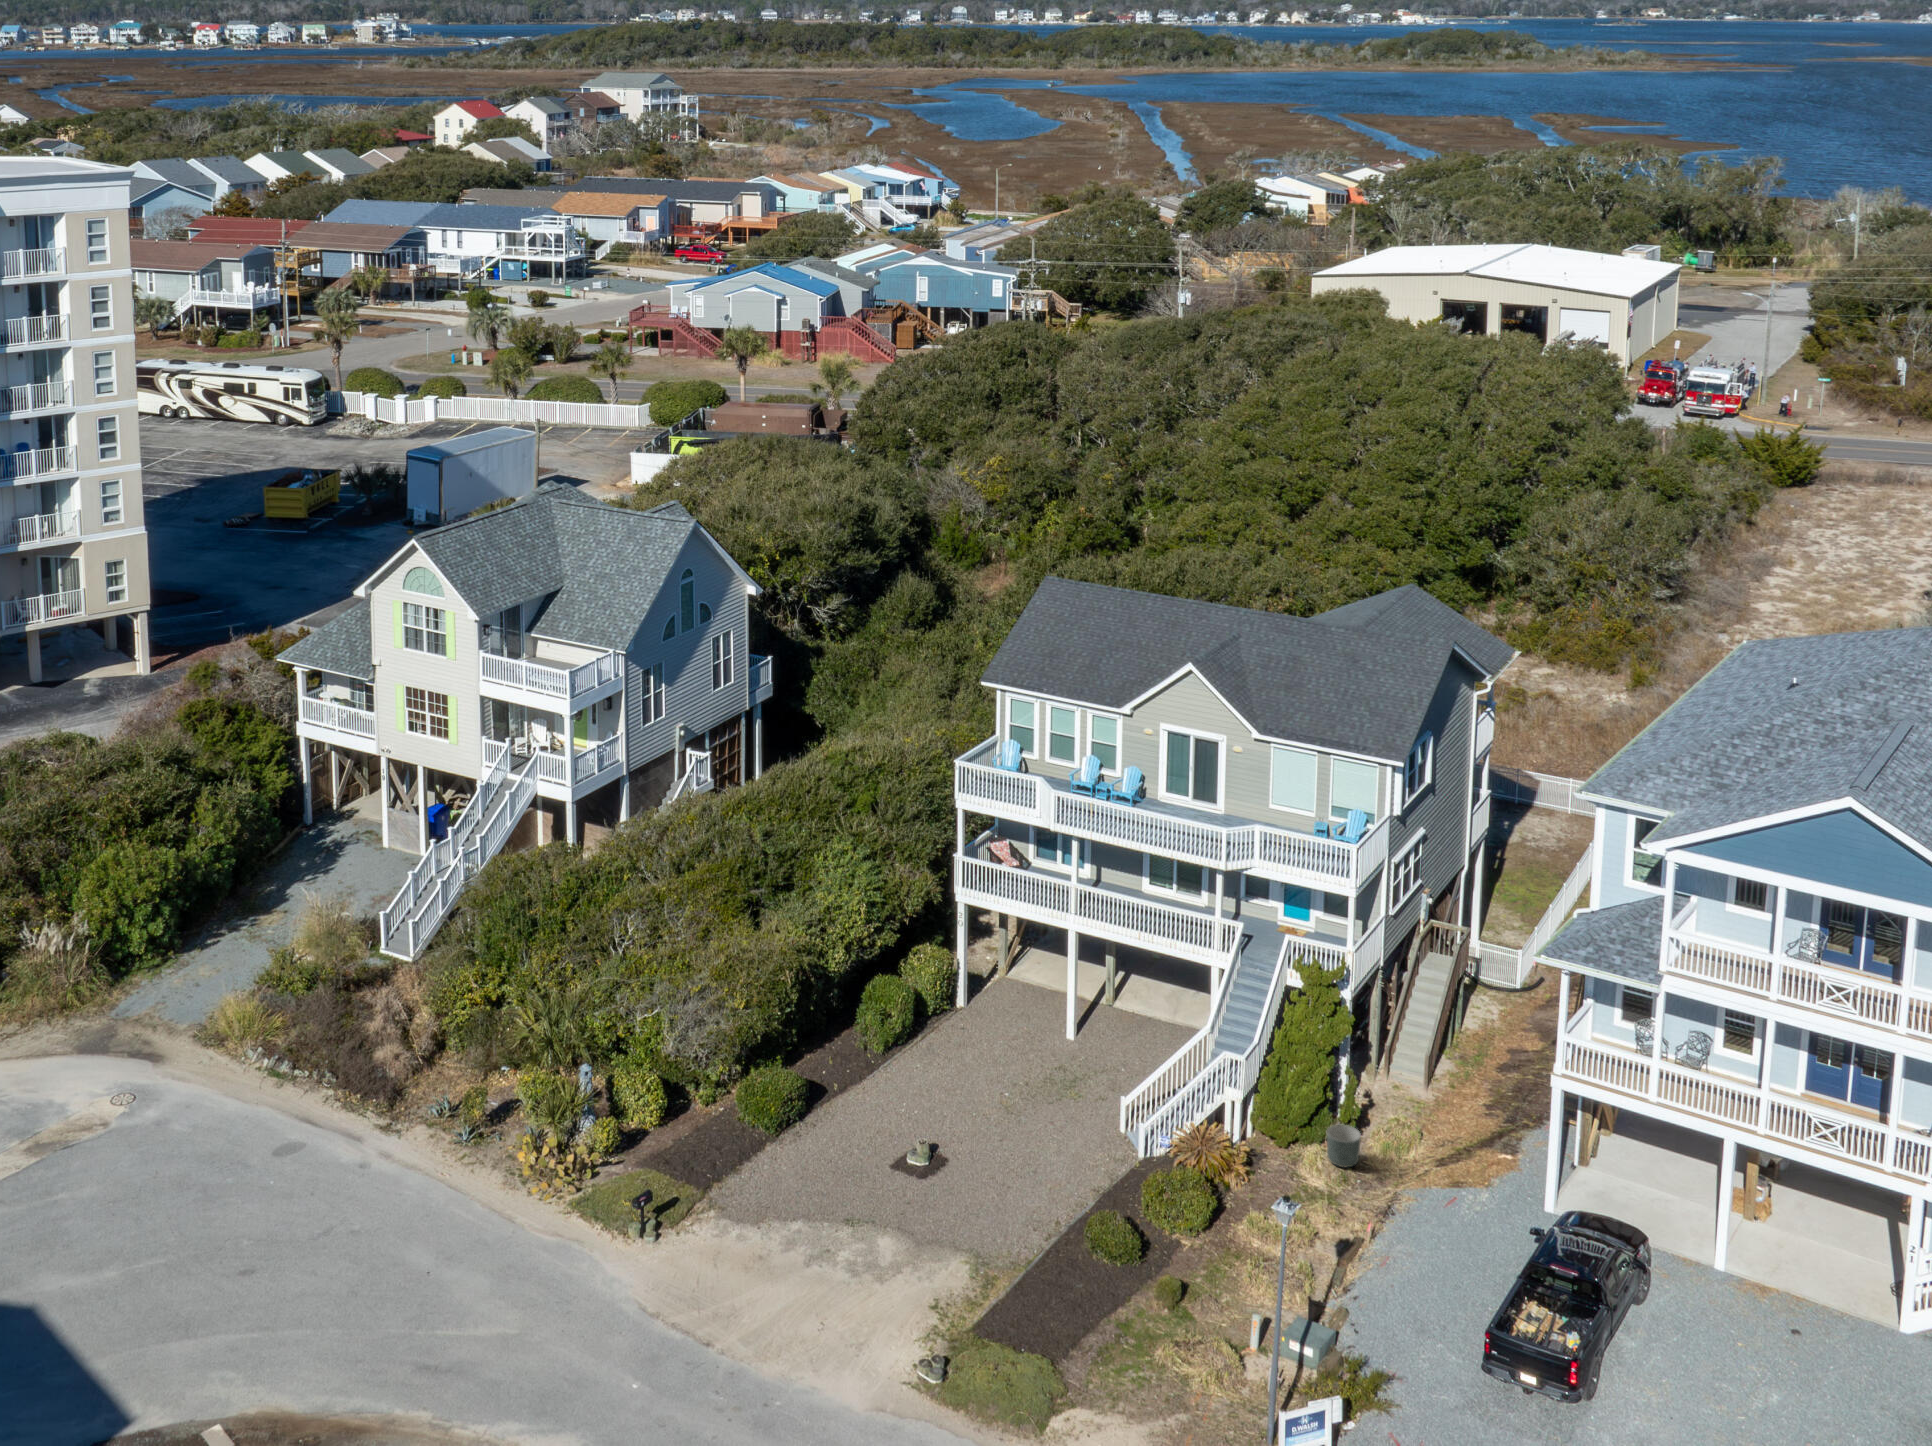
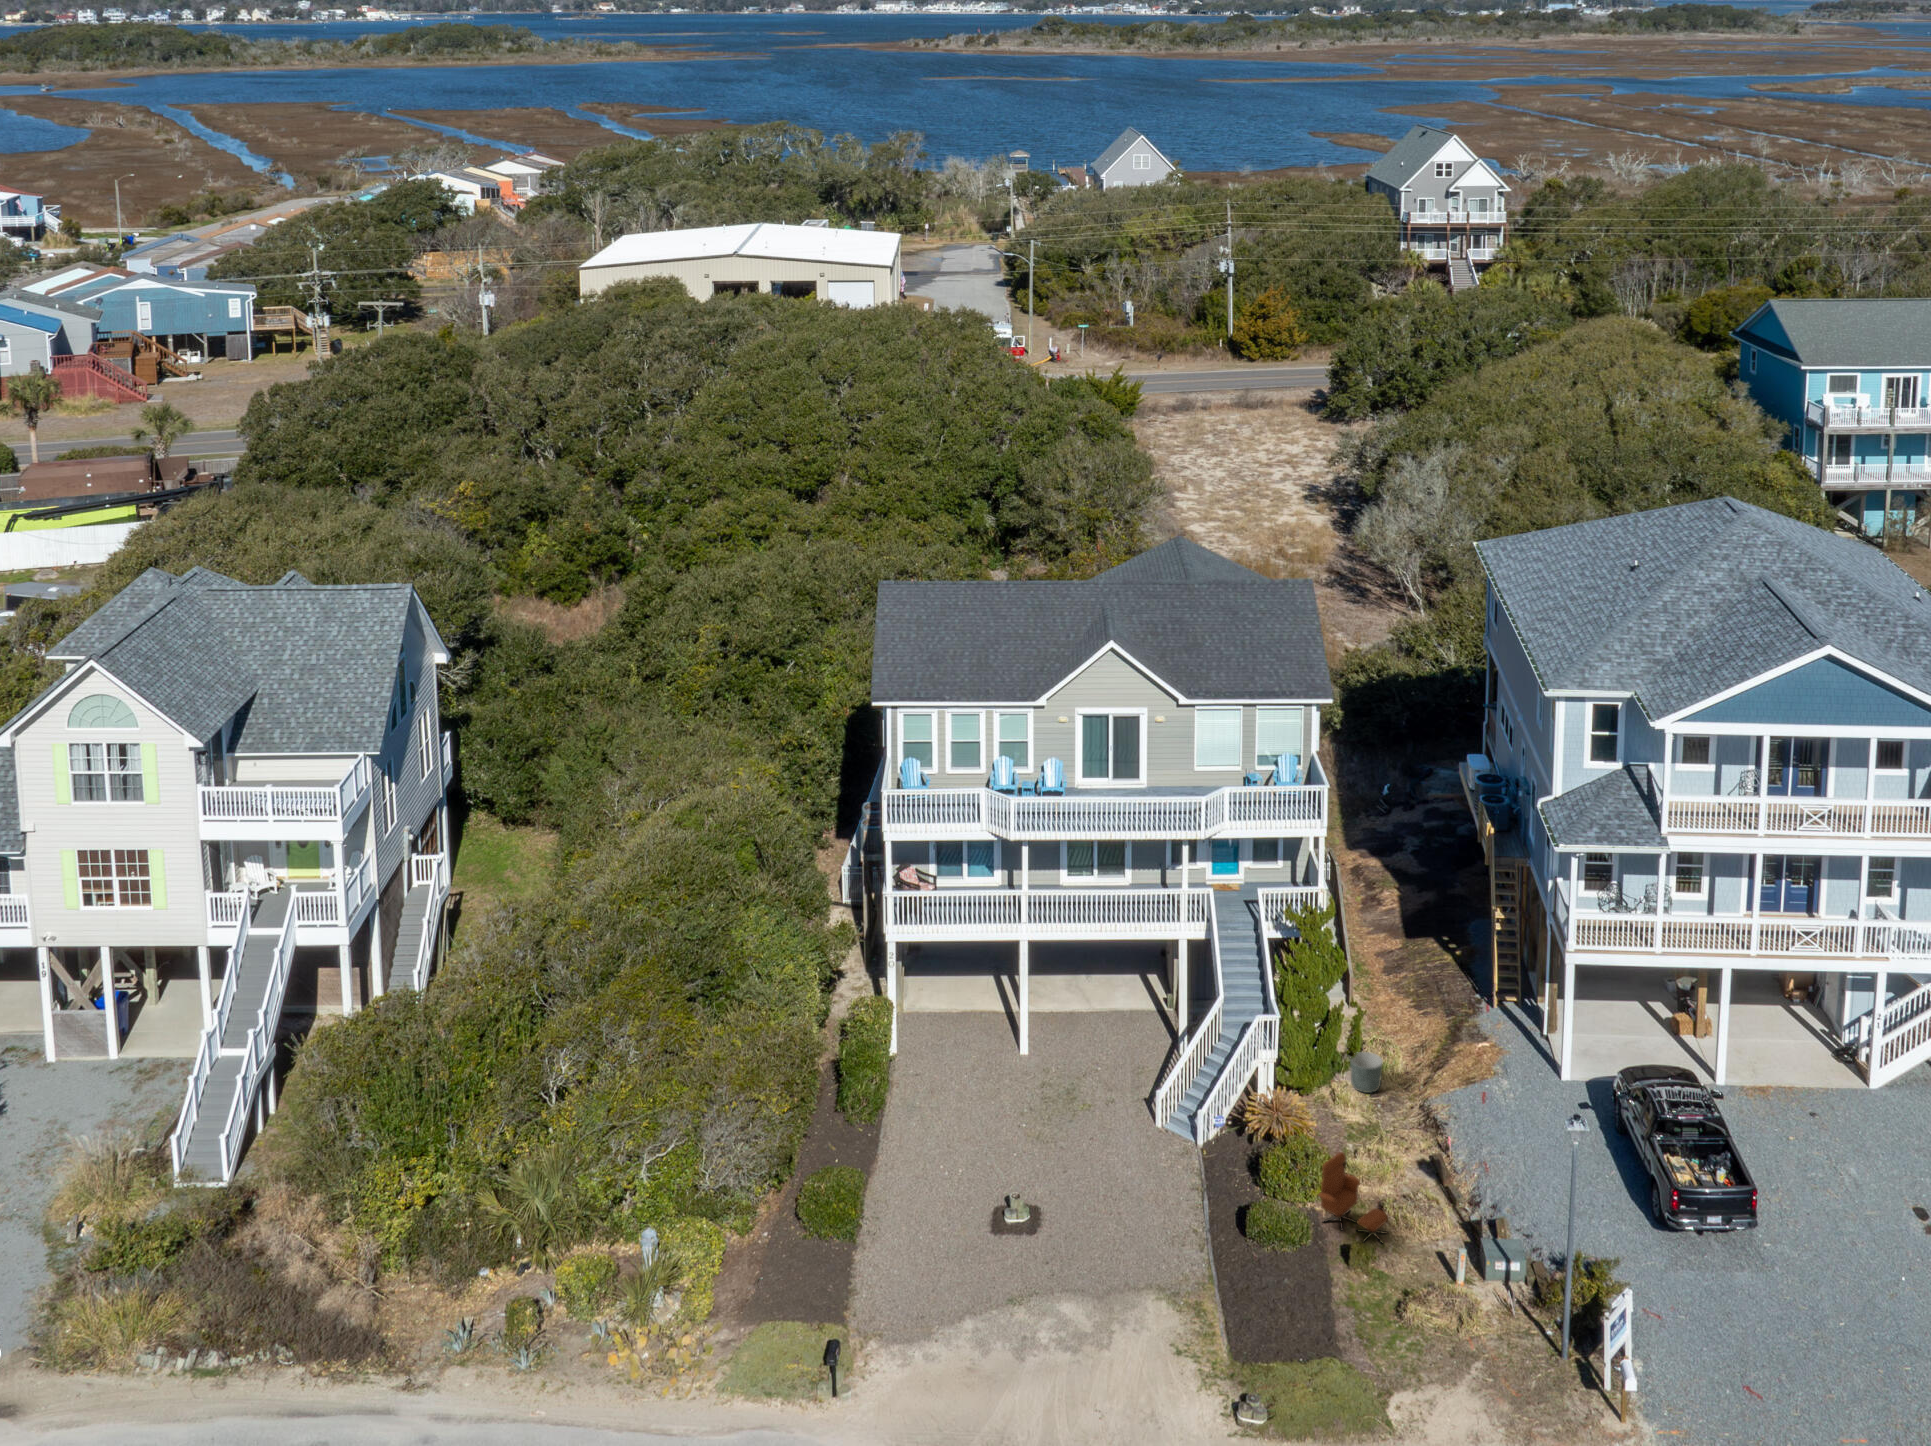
lounge chair: none [1166,1190,1224,1286] -> present [1319,1152,1388,1243]

